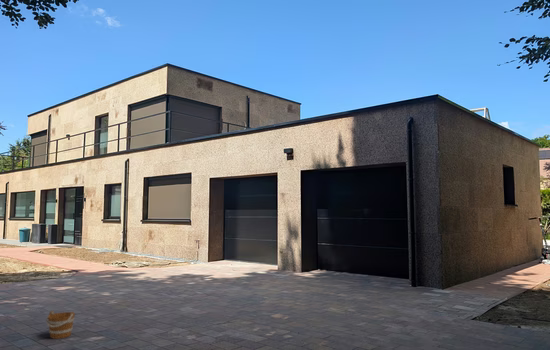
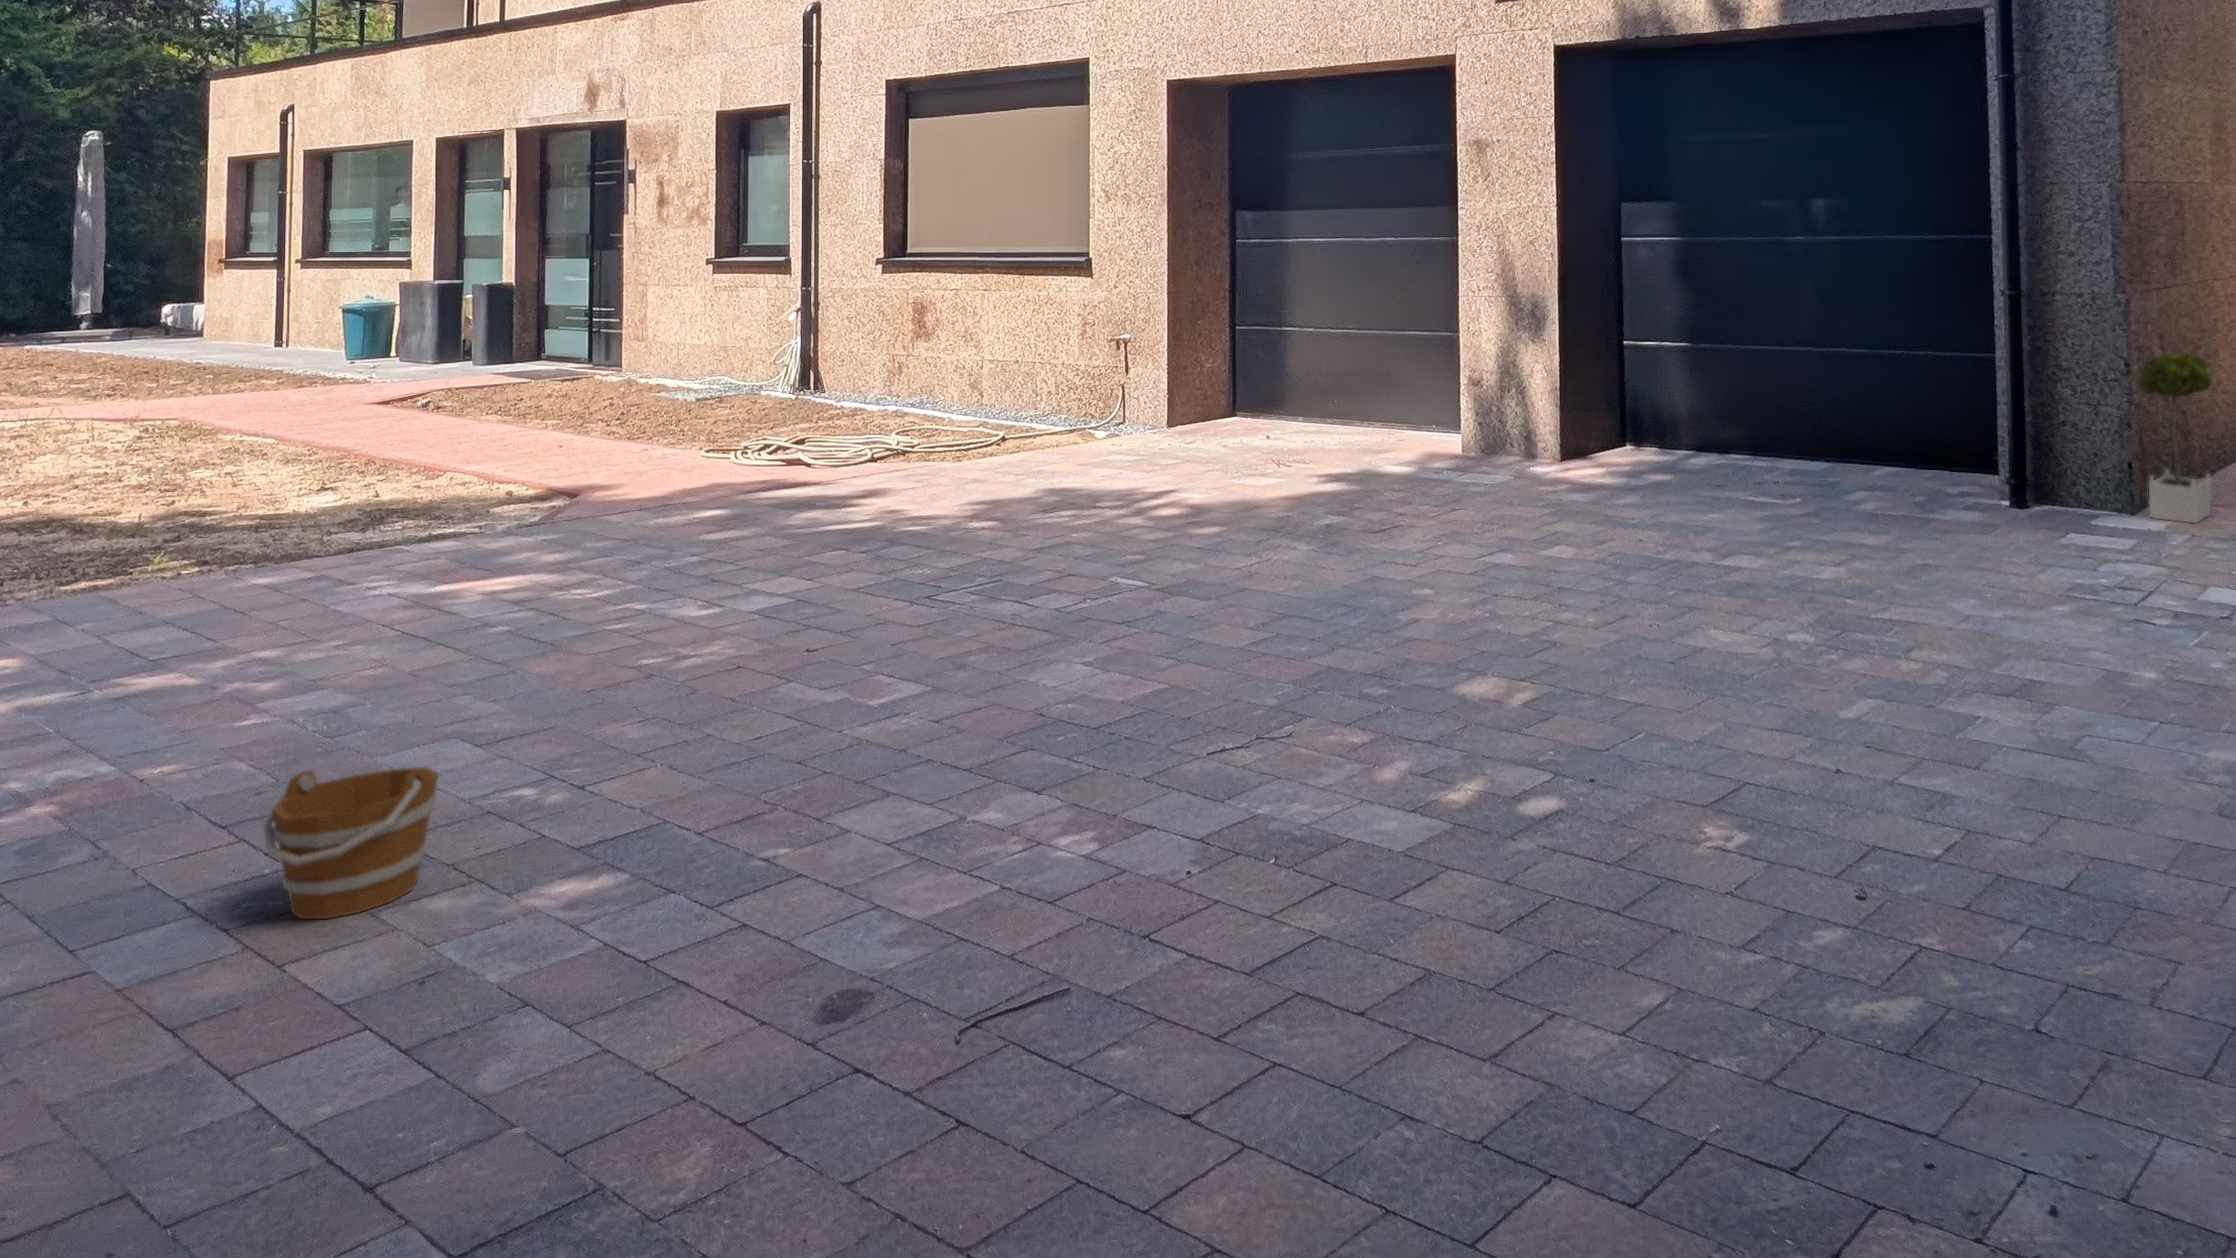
potted tree: none [446,248,466,292] -> present [2138,351,2211,523]

